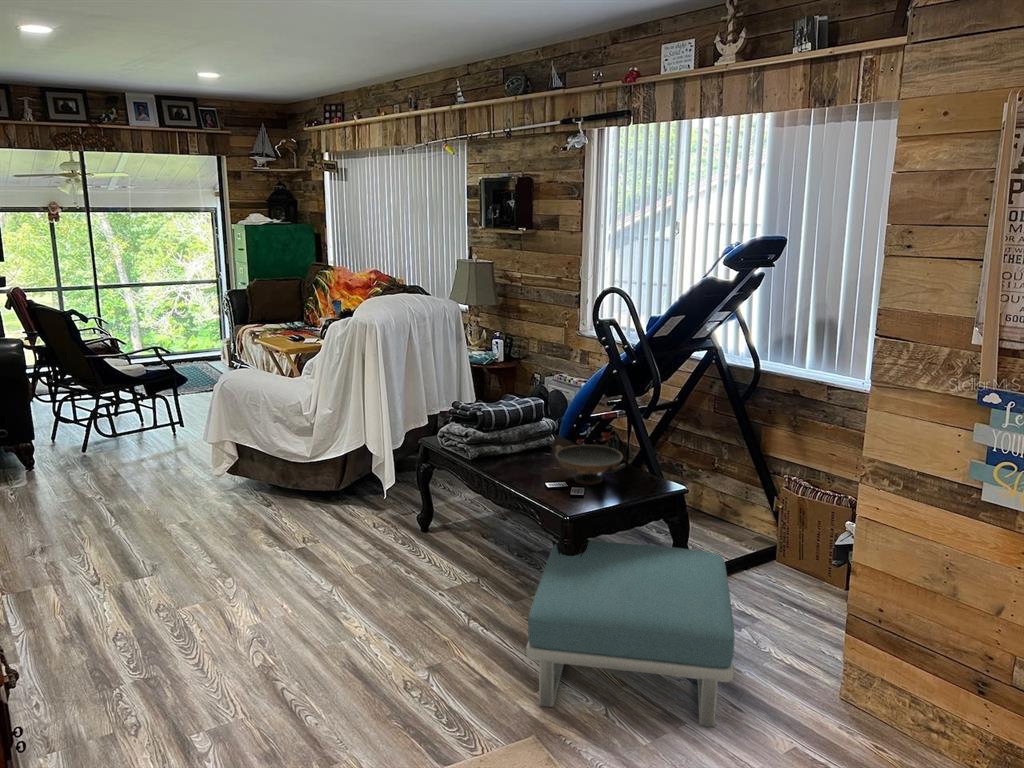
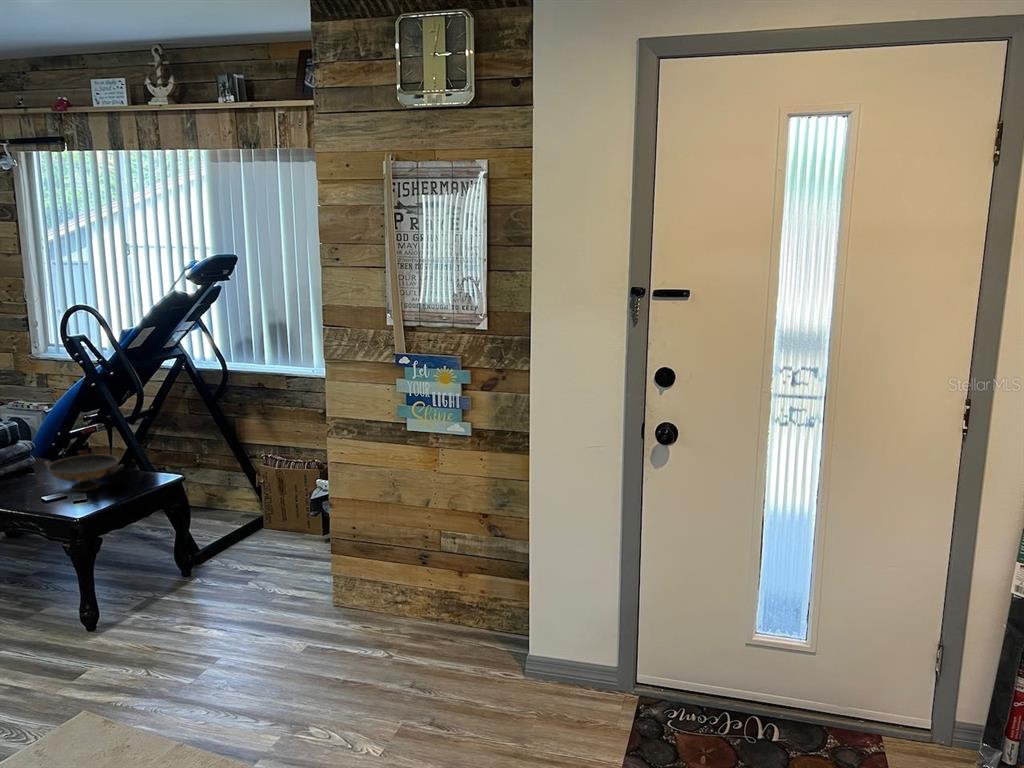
footstool: present [526,541,735,727] -> none [59,524,254,689]

